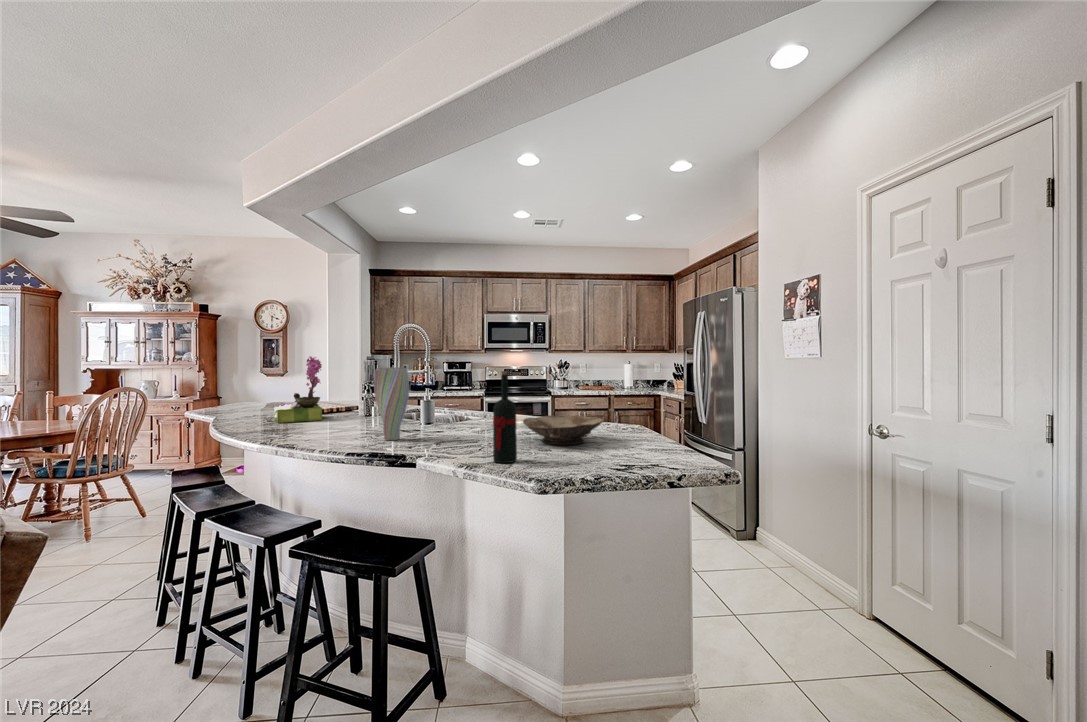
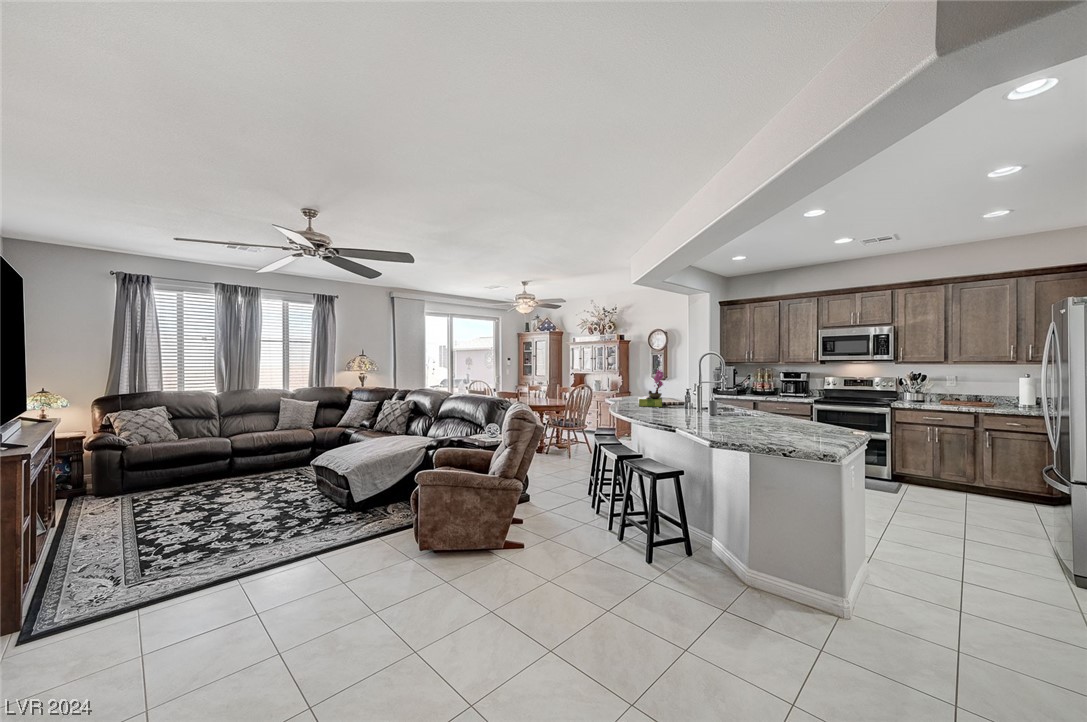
vase: present [374,367,409,440] -> none [676,378,696,420]
wine bottle: present [493,371,517,463] -> none [723,384,740,438]
bowl: present [523,416,603,445] -> none [764,416,832,437]

